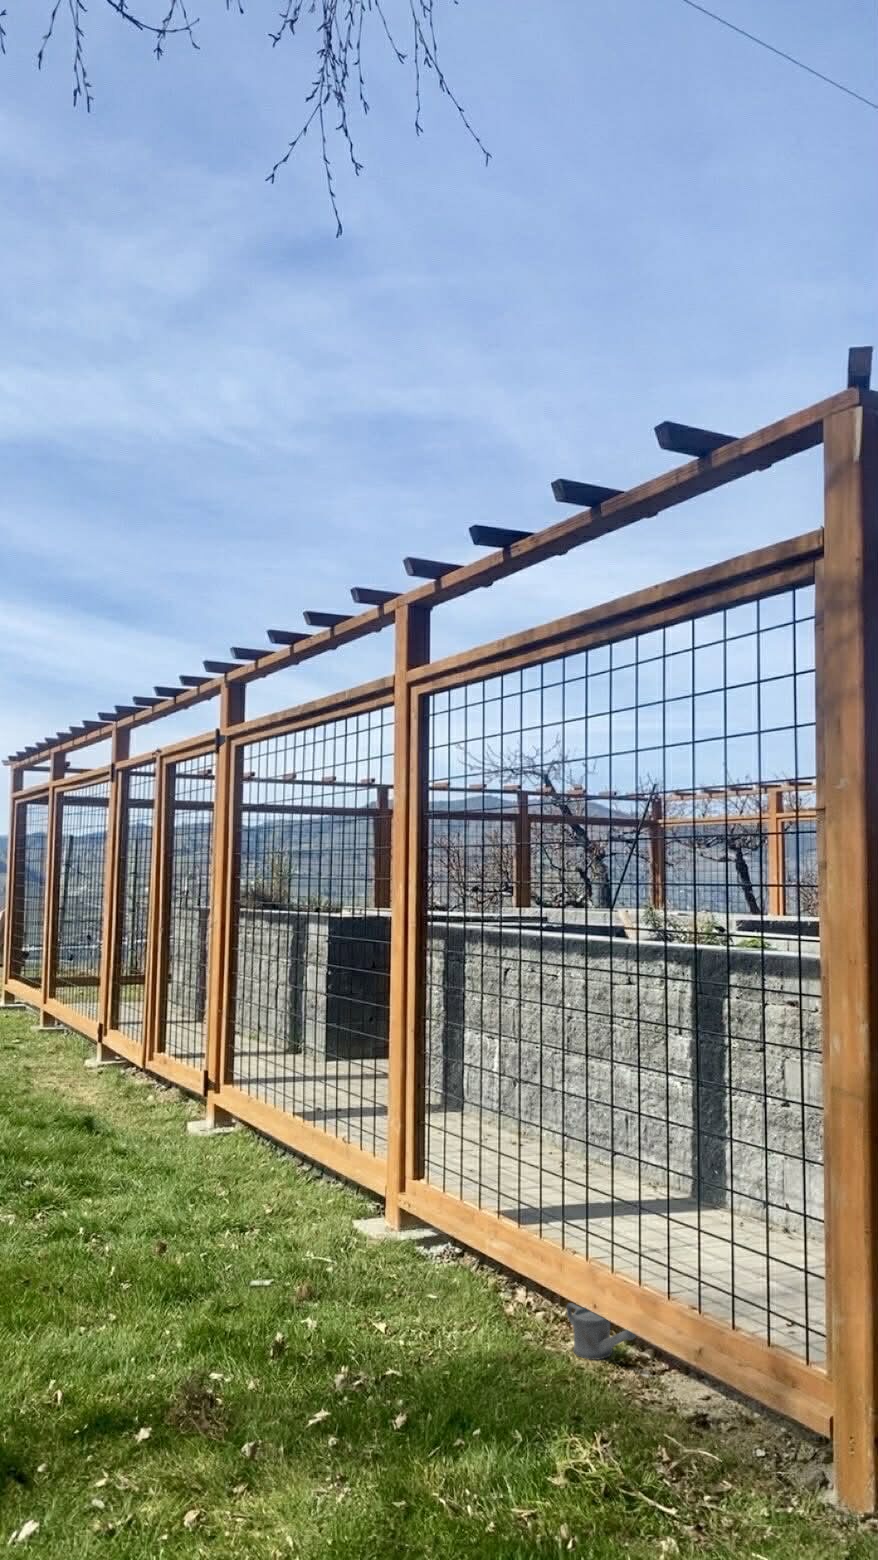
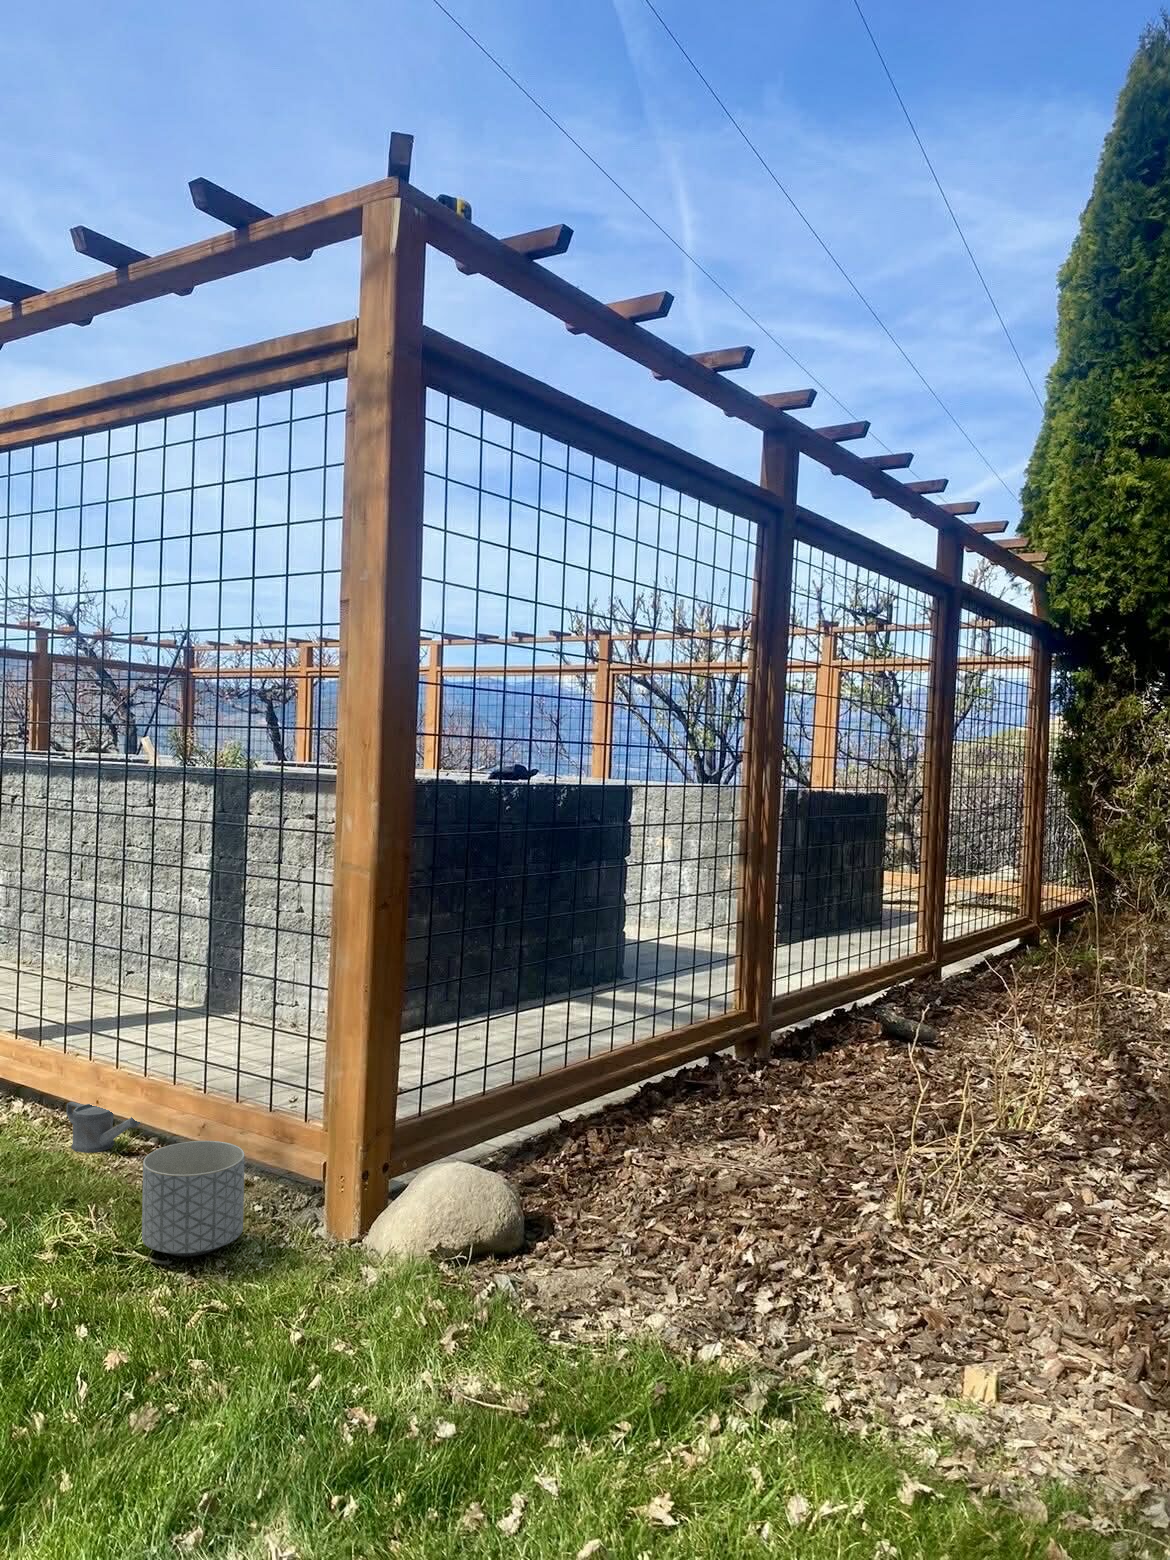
planter: none [643,1380,747,1509] -> present [142,1141,244,1257]

